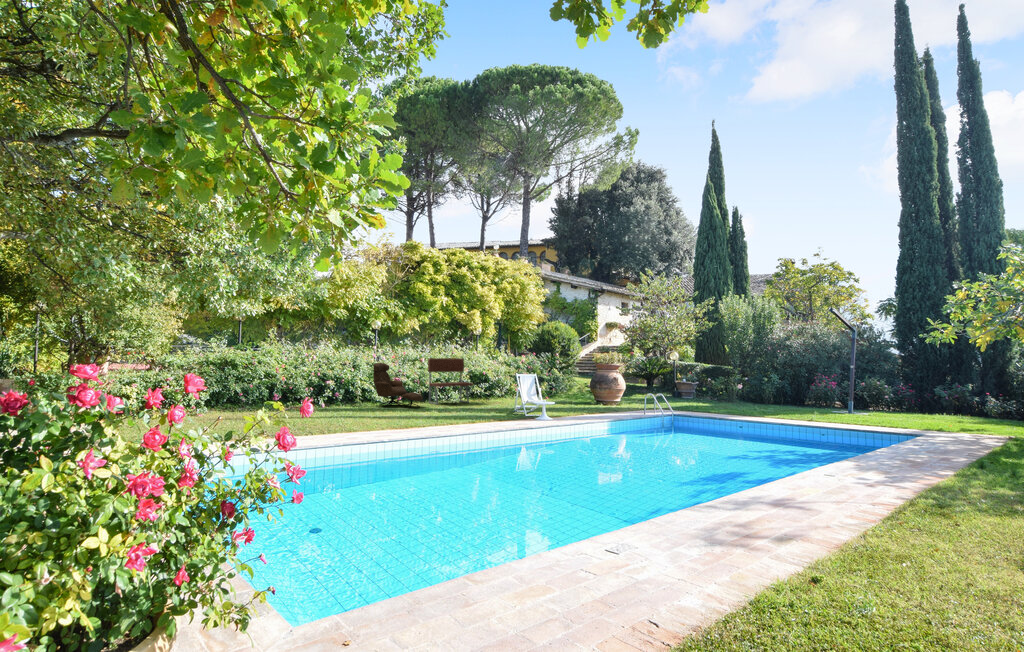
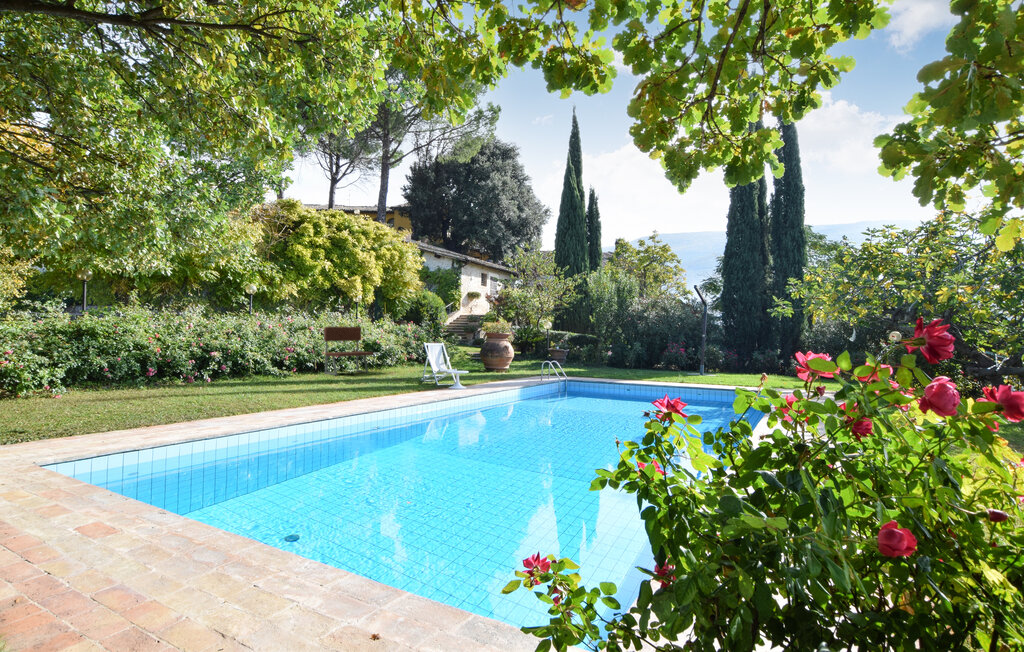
lounge chair: present [373,363,423,407] -> none [266,332,323,379]

